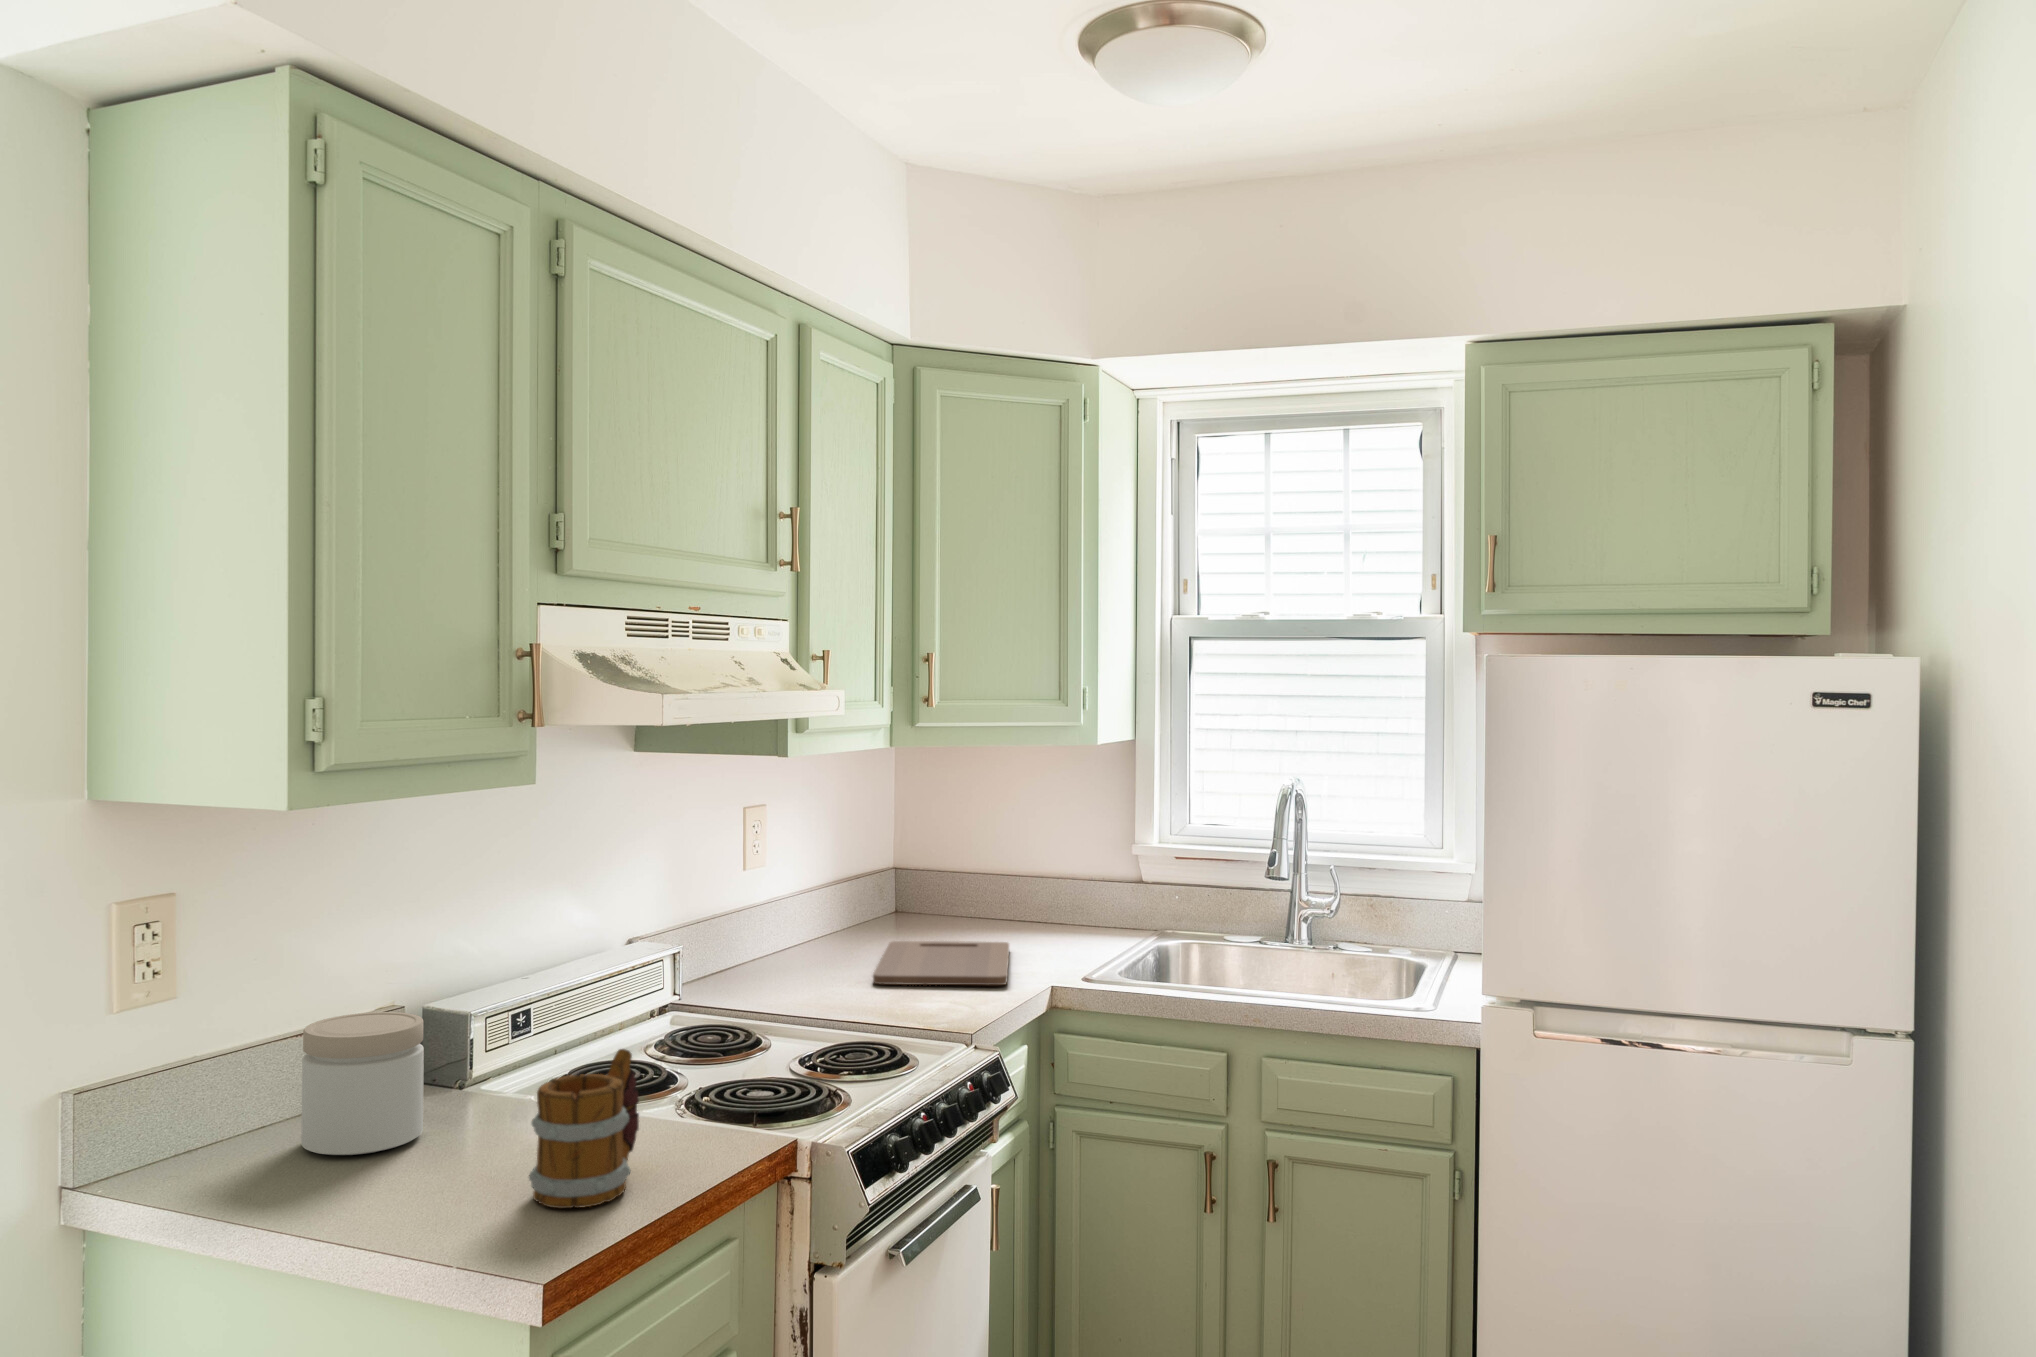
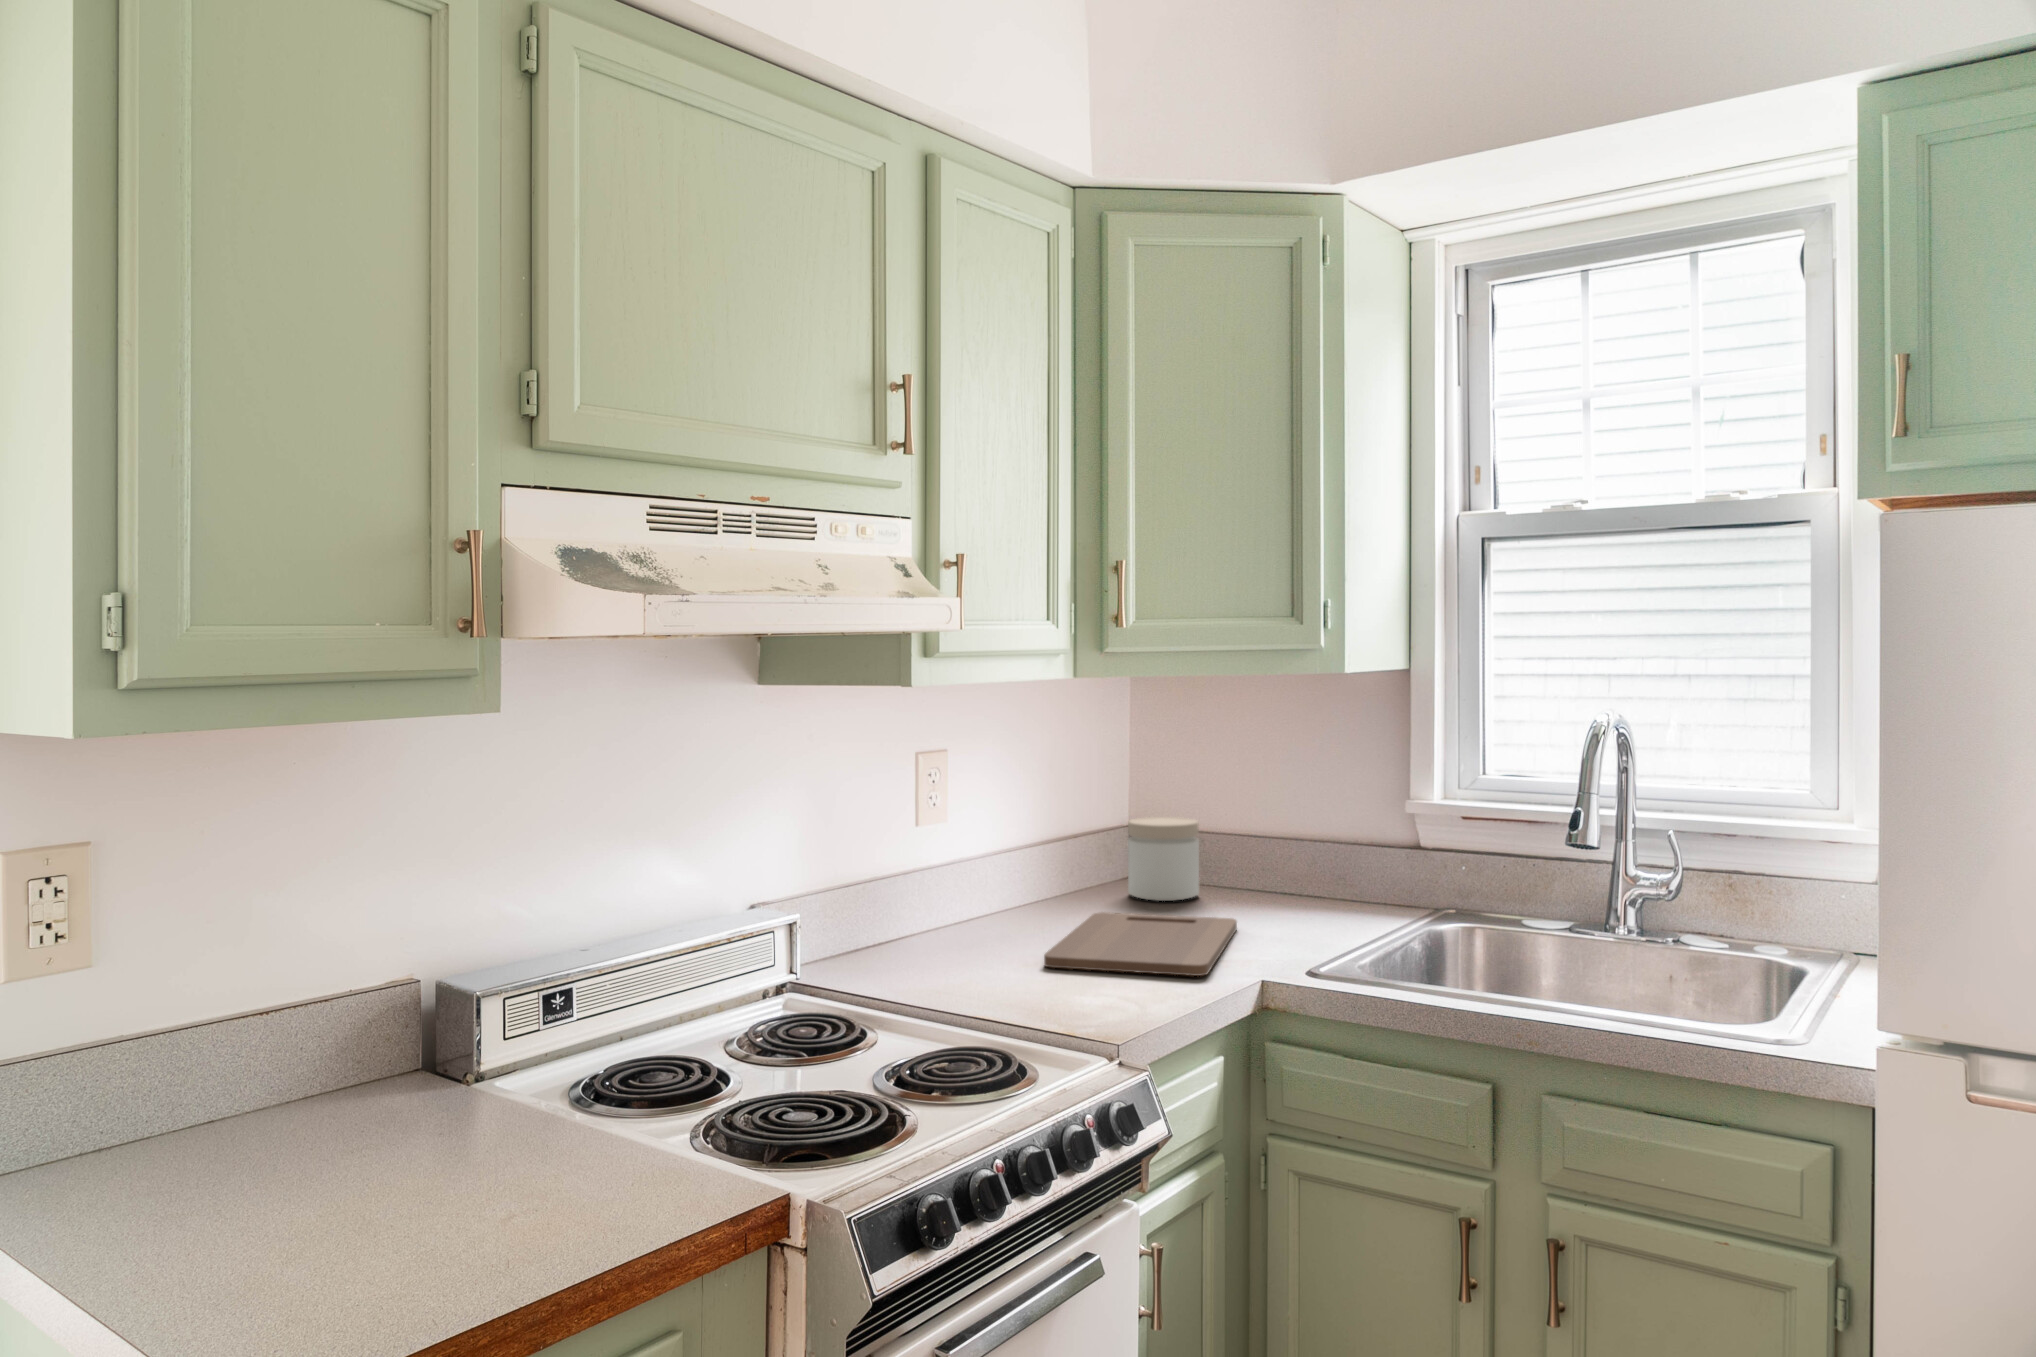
jar: present [301,1012,424,1155] -> present [1128,817,1199,901]
mug: present [529,1049,639,1208] -> none [393,1062,567,1282]

